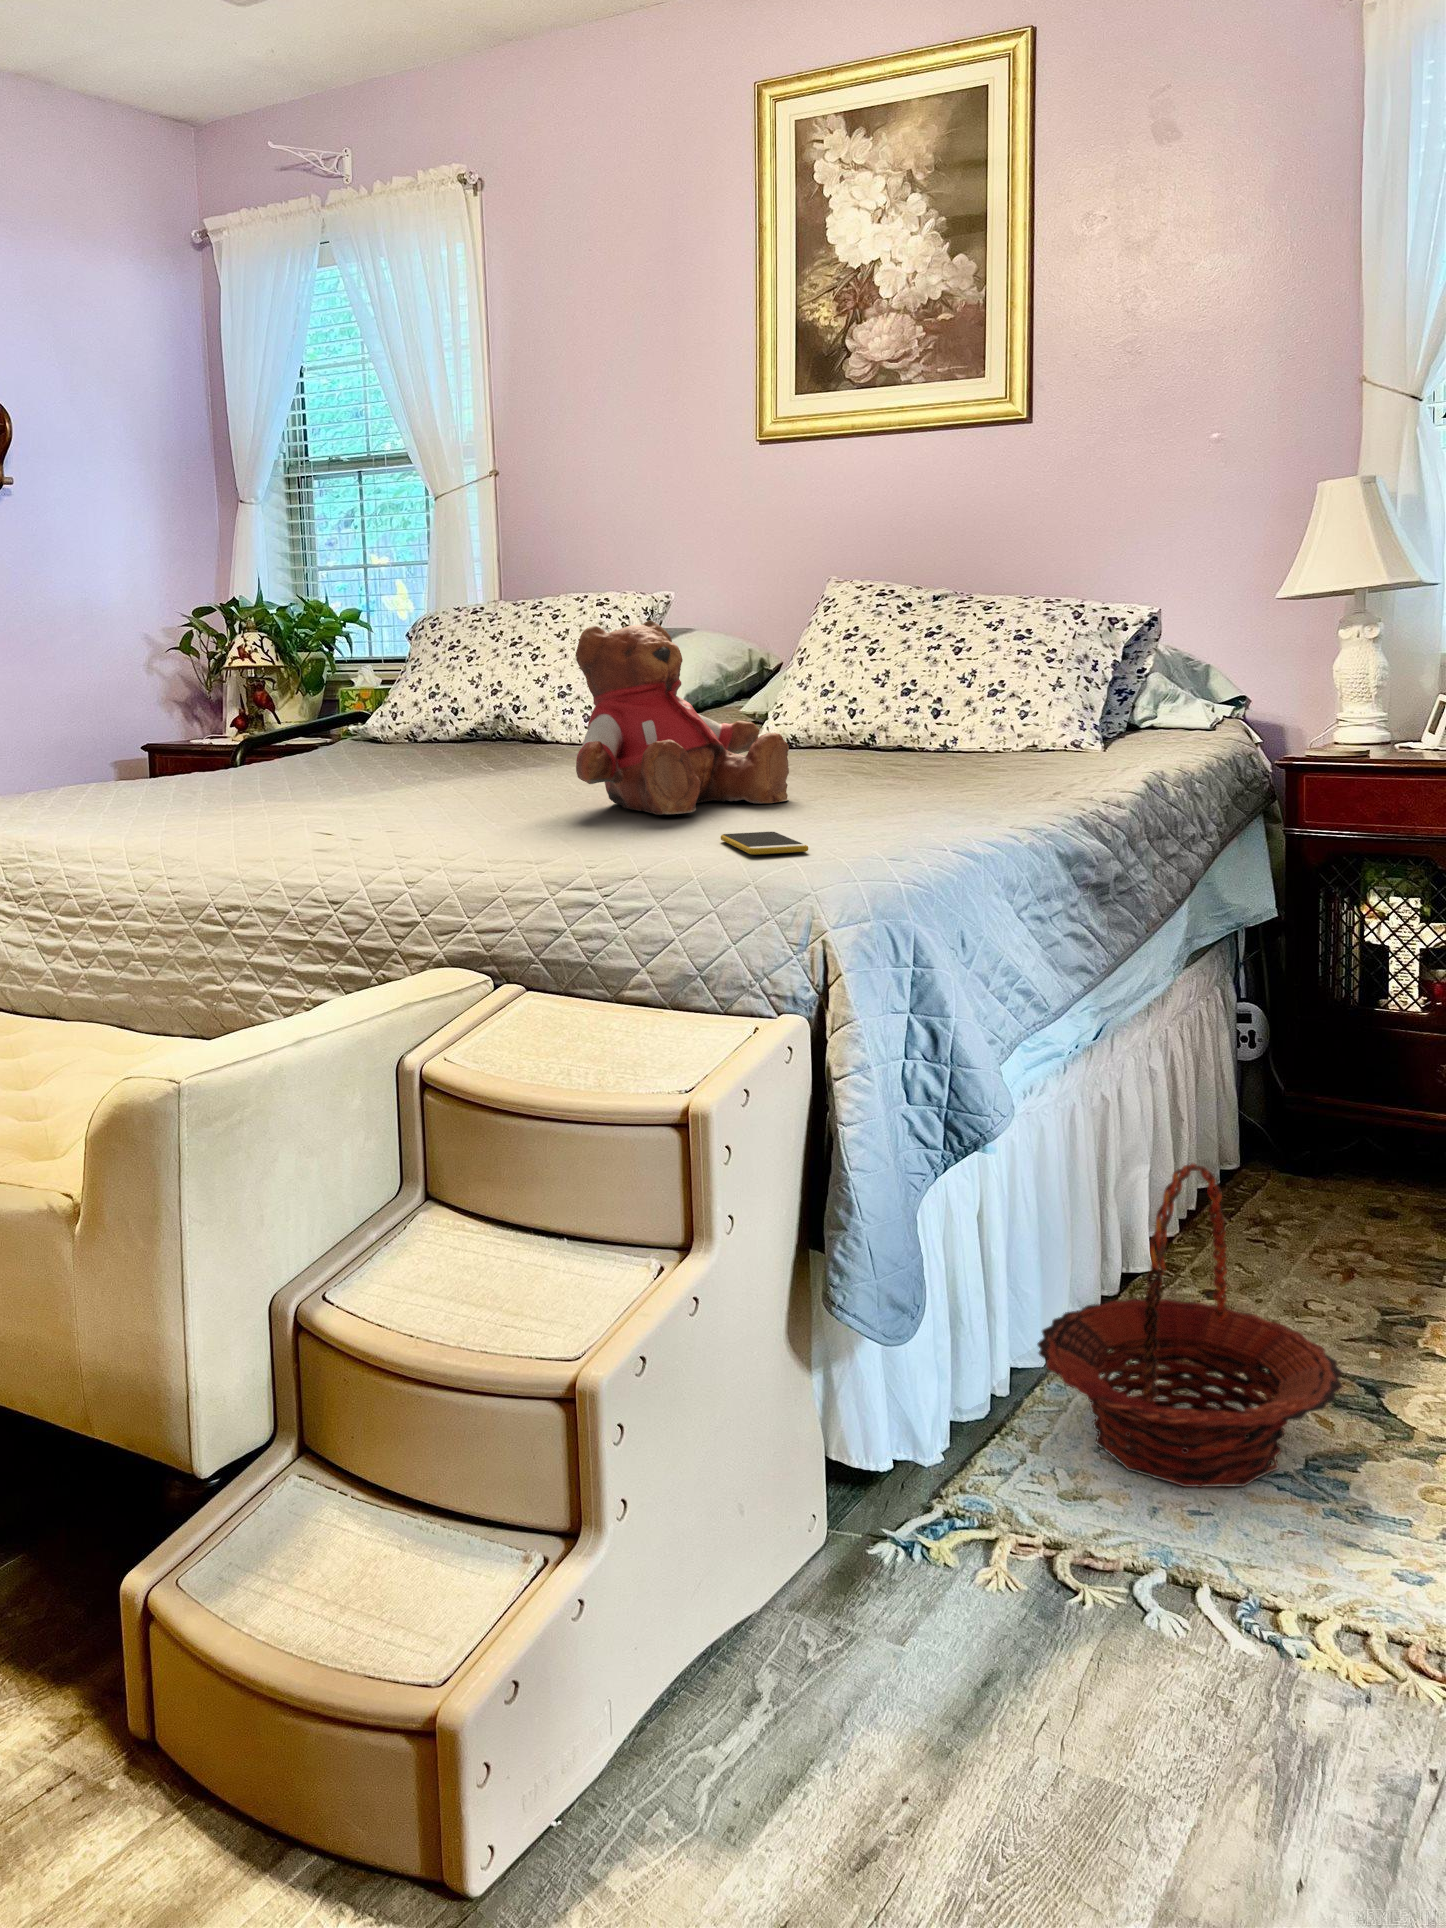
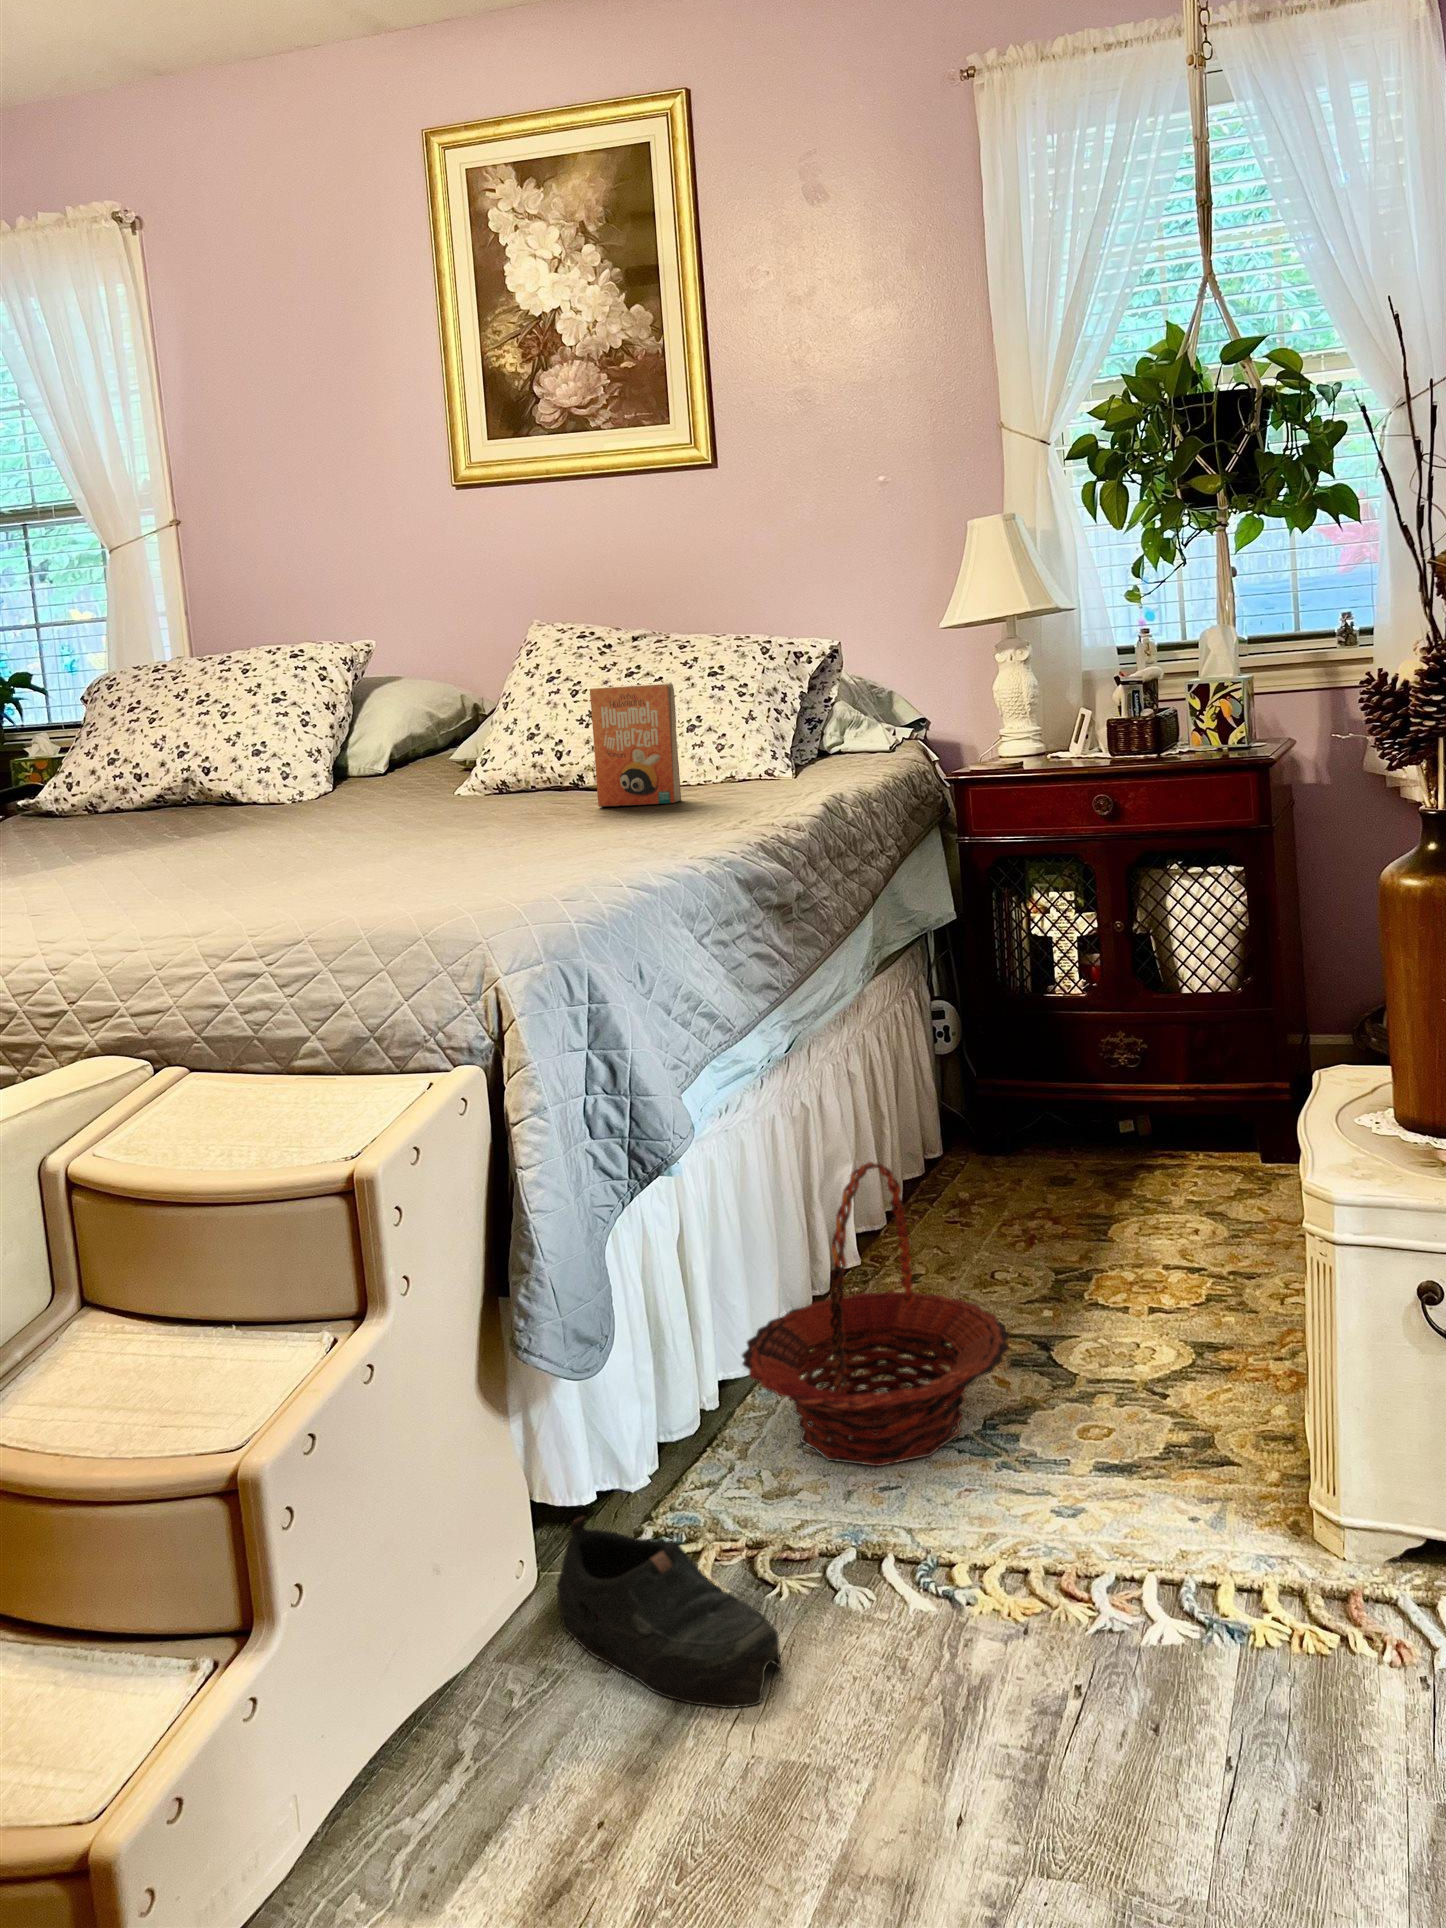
teddy bear: present [576,620,789,815] -> none [244,675,479,875]
paperback book: none [852,643,1026,773] -> present [590,682,681,807]
smartphone: present [721,832,808,854] -> none [397,884,483,909]
shoe: none [849,1481,1090,1715] -> present [557,1517,782,1708]

